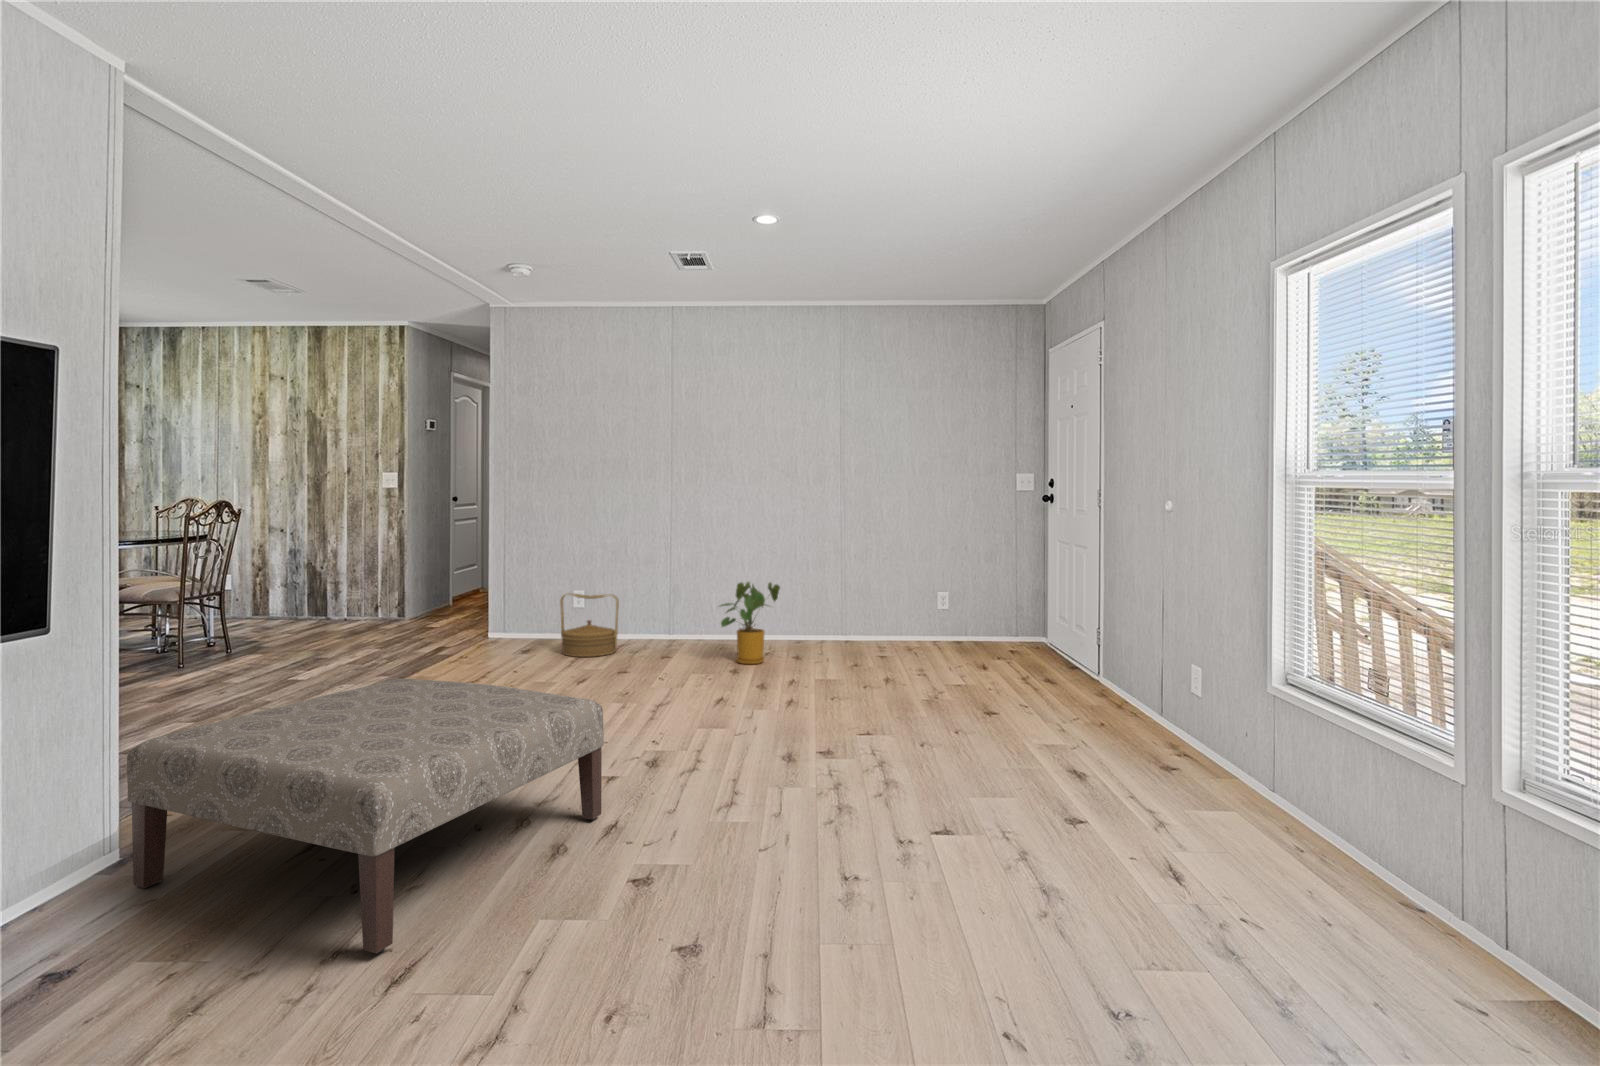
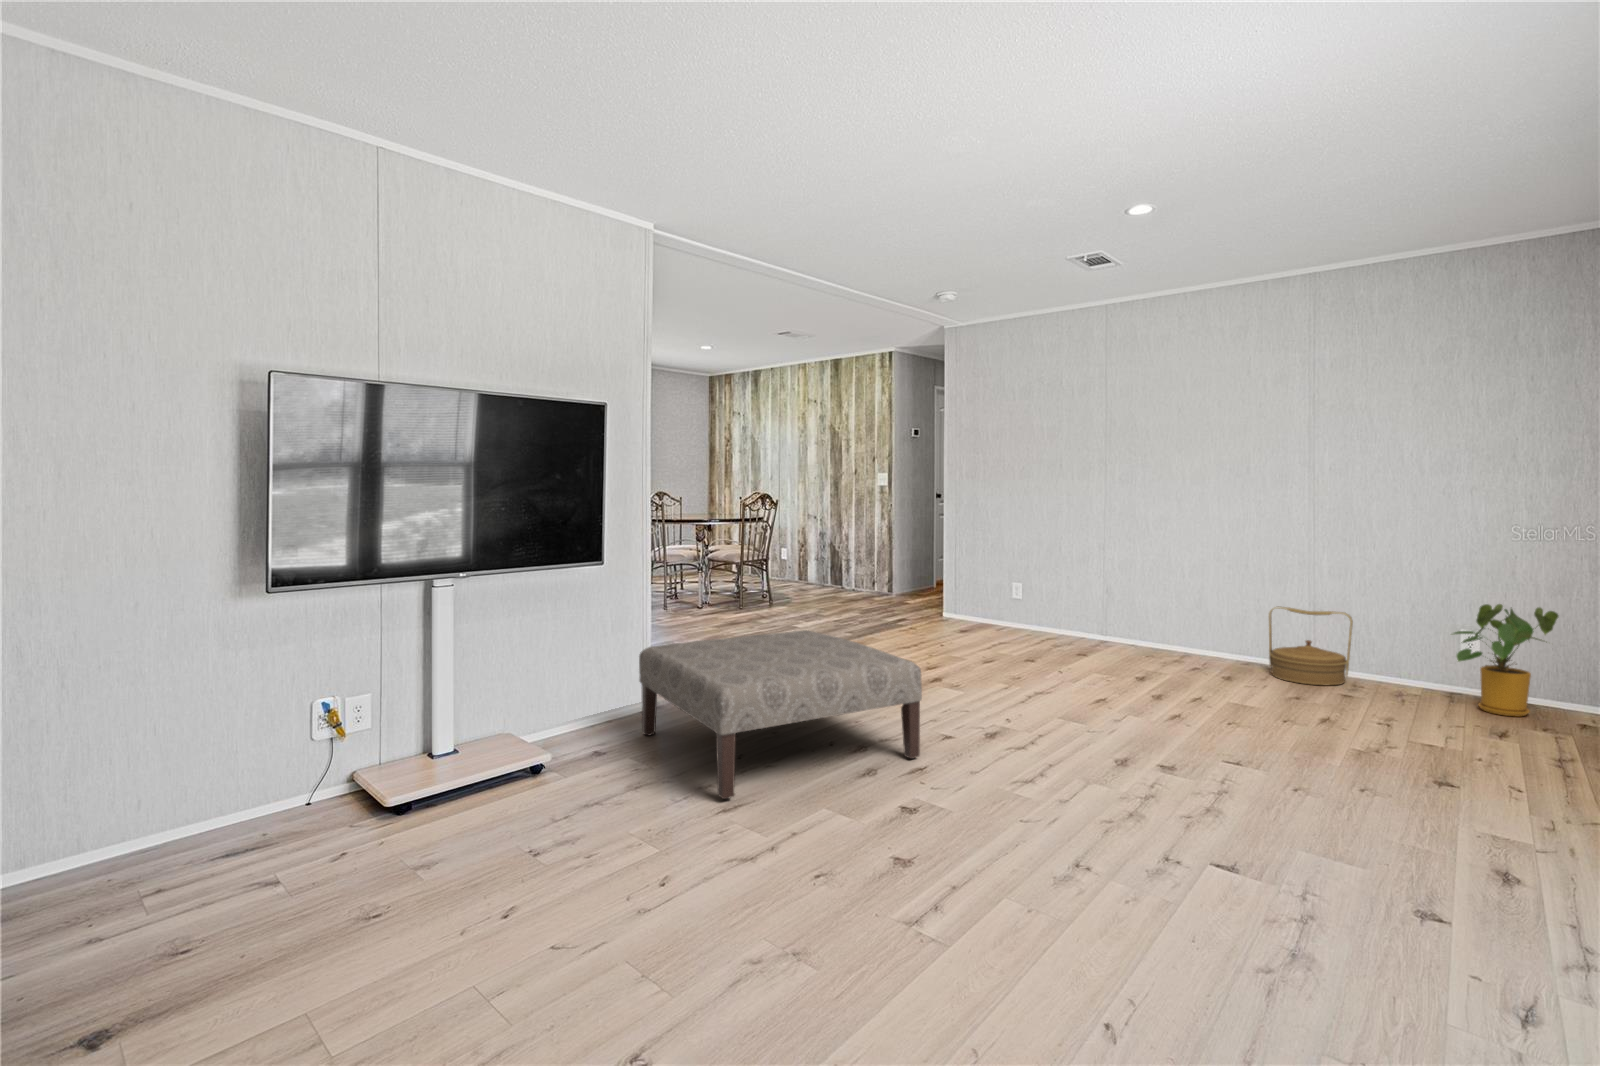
house plant: present [720,582,780,664] -> present [1454,604,1558,716]
woven basket: present [560,593,619,657] -> present [1269,606,1353,686]

